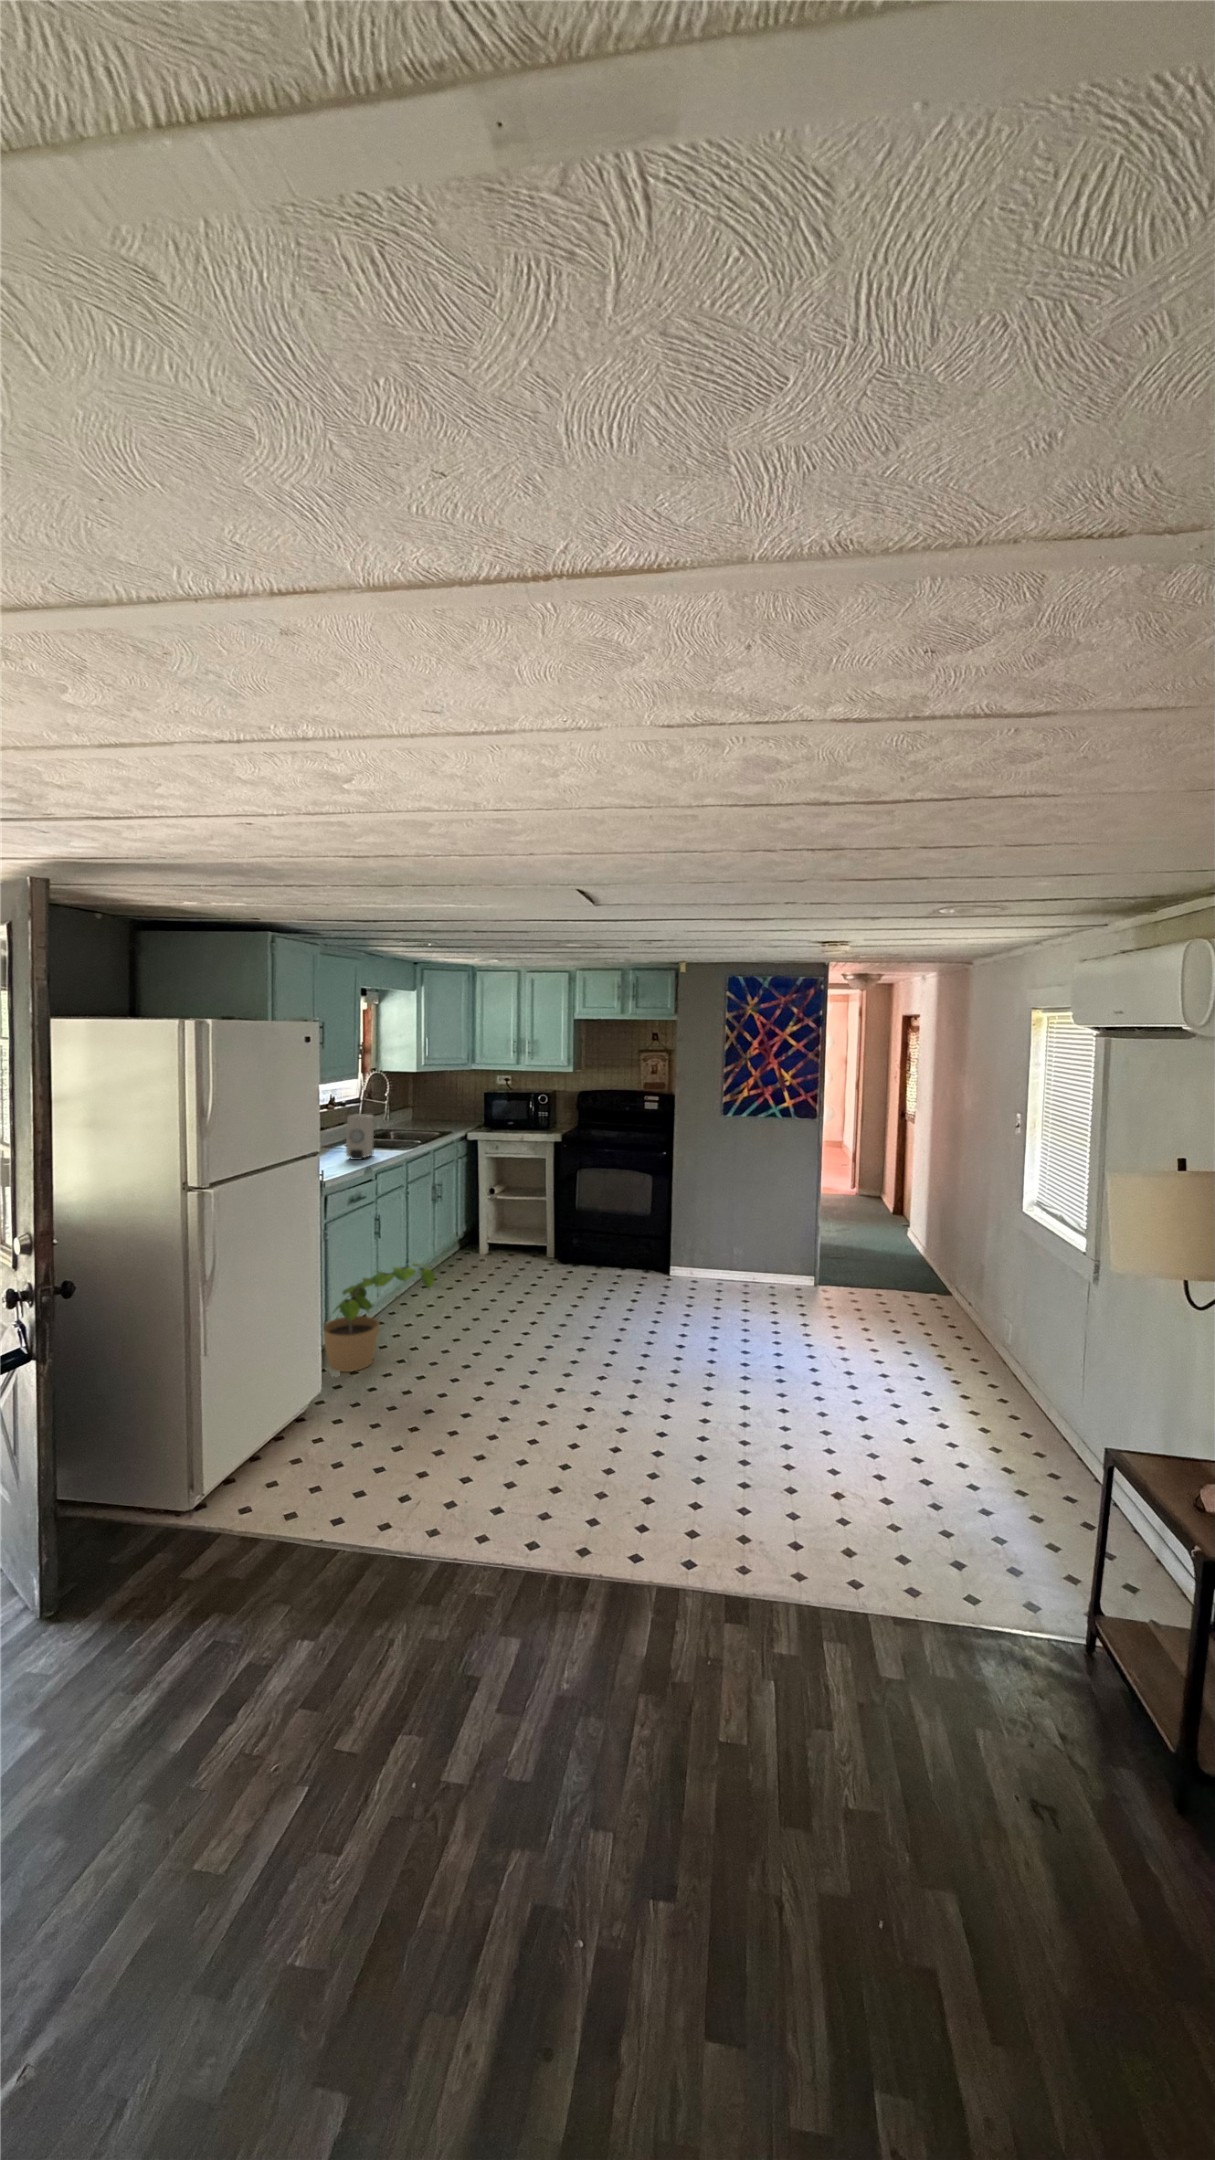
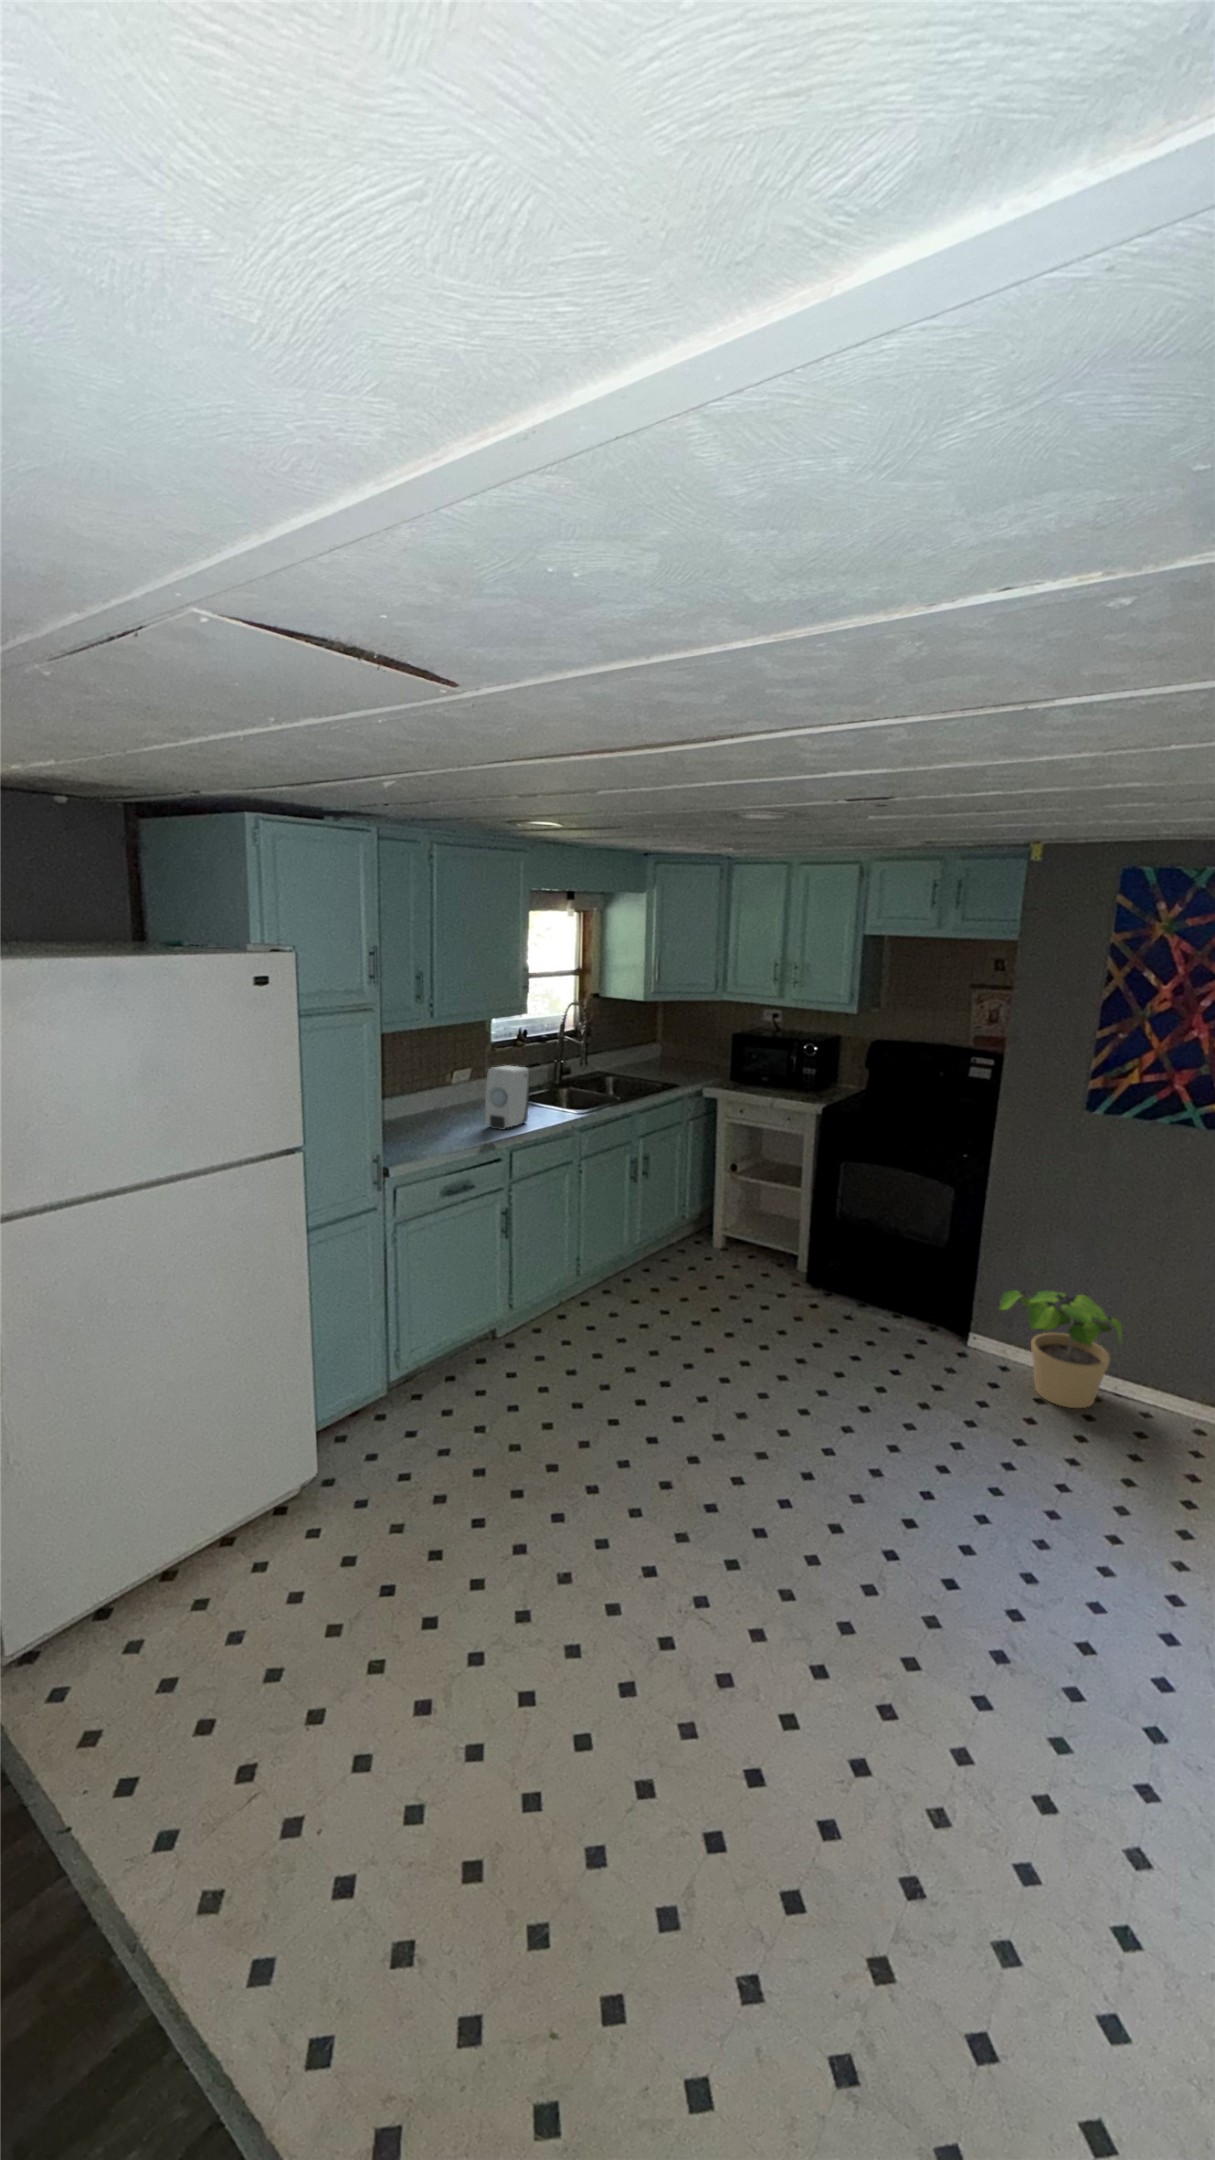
potted plant: present [324,1263,435,1372] -> present [999,1290,1122,1408]

